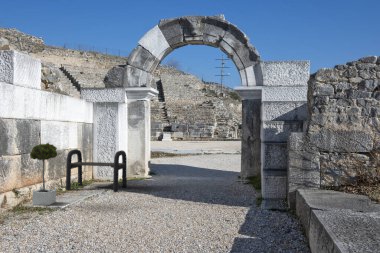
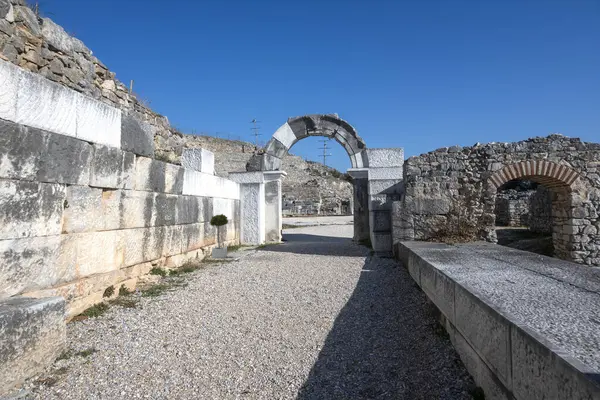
bench: present [66,149,127,192] -> none [226,220,270,250]

